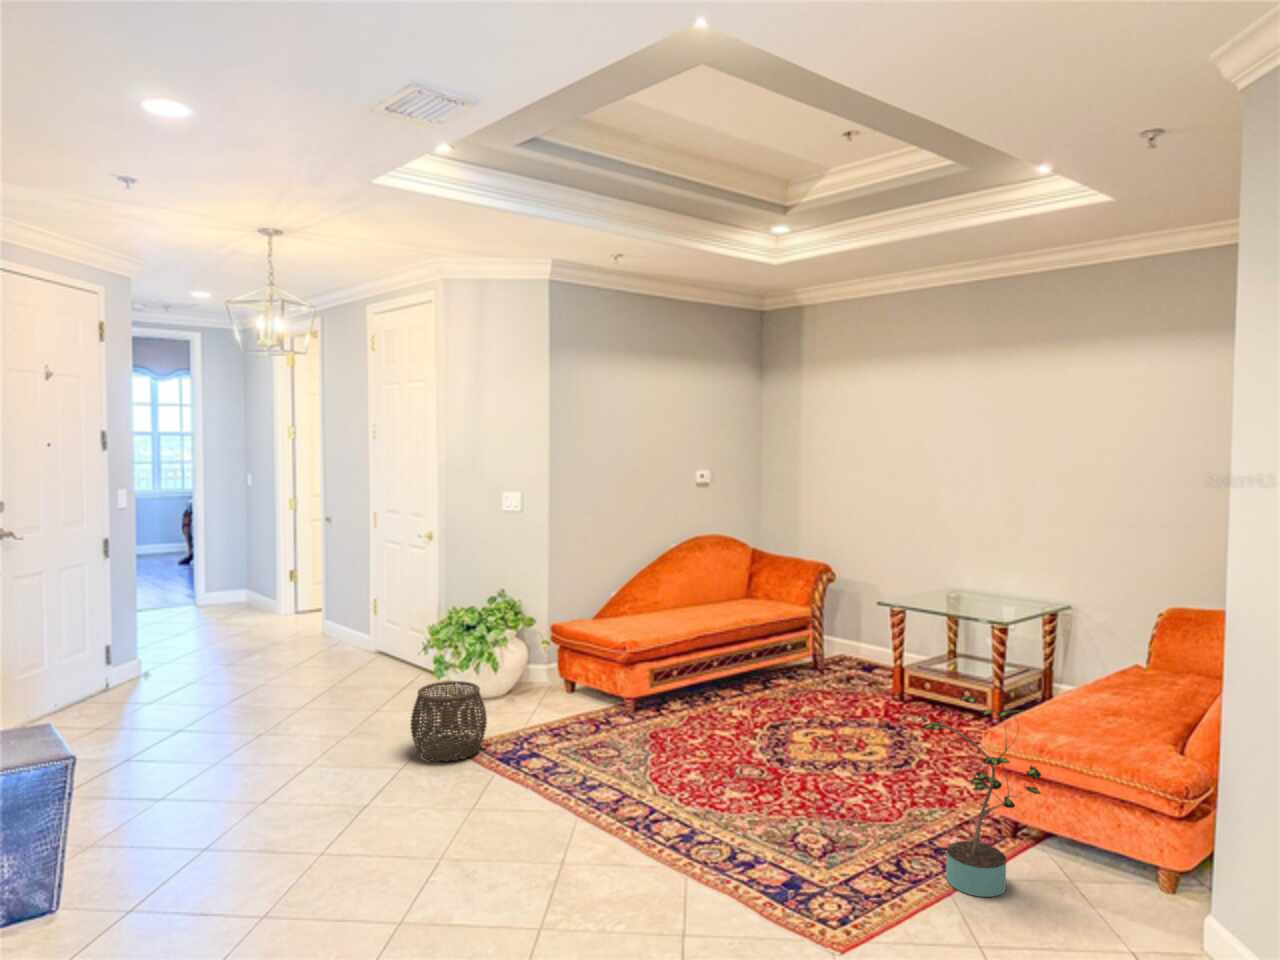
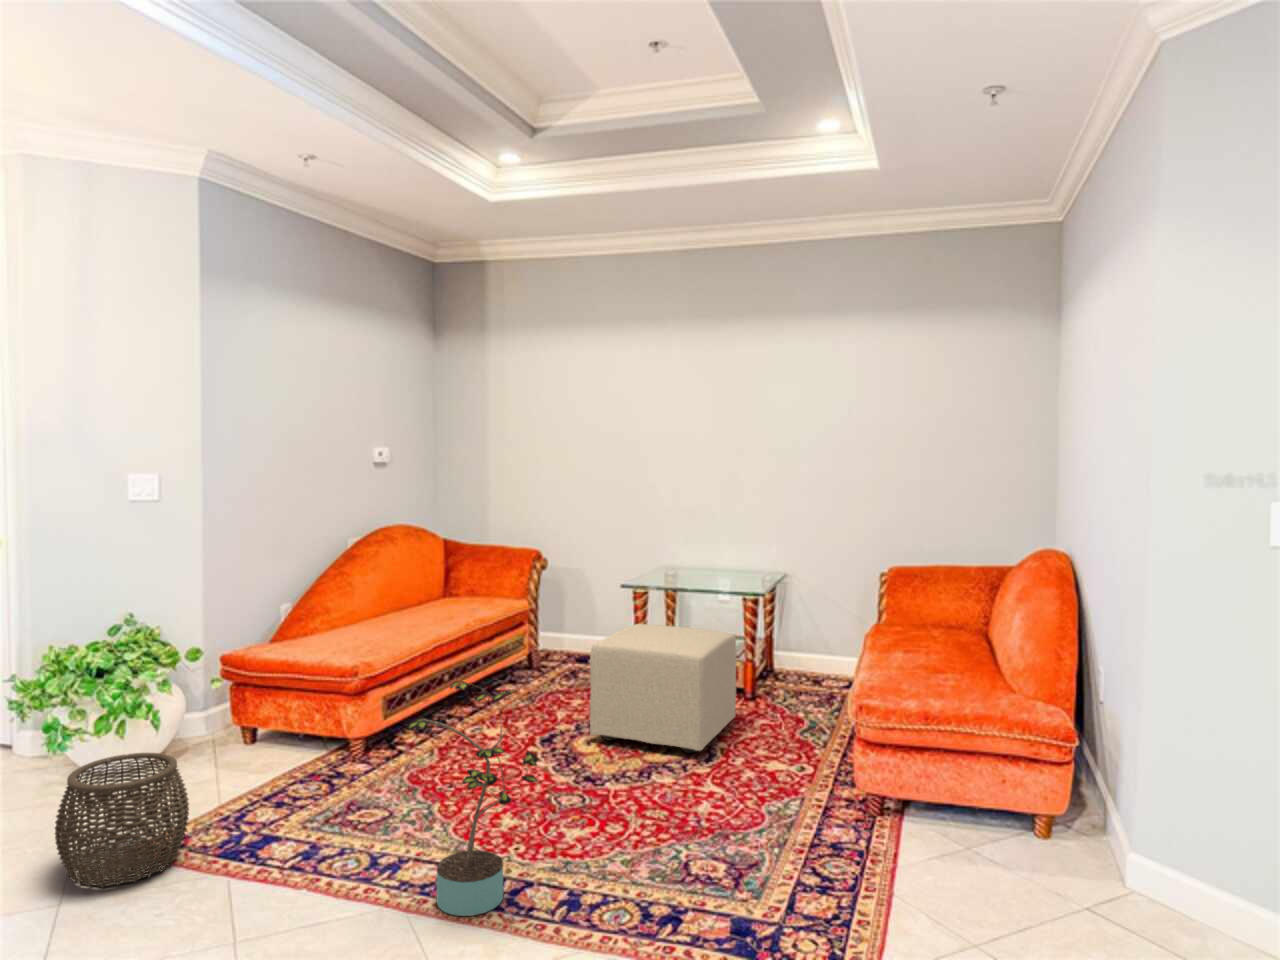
ottoman: none [808,637,957,758] -> present [590,624,736,753]
potted plant: present [923,696,1041,897] -> present [406,681,538,916]

